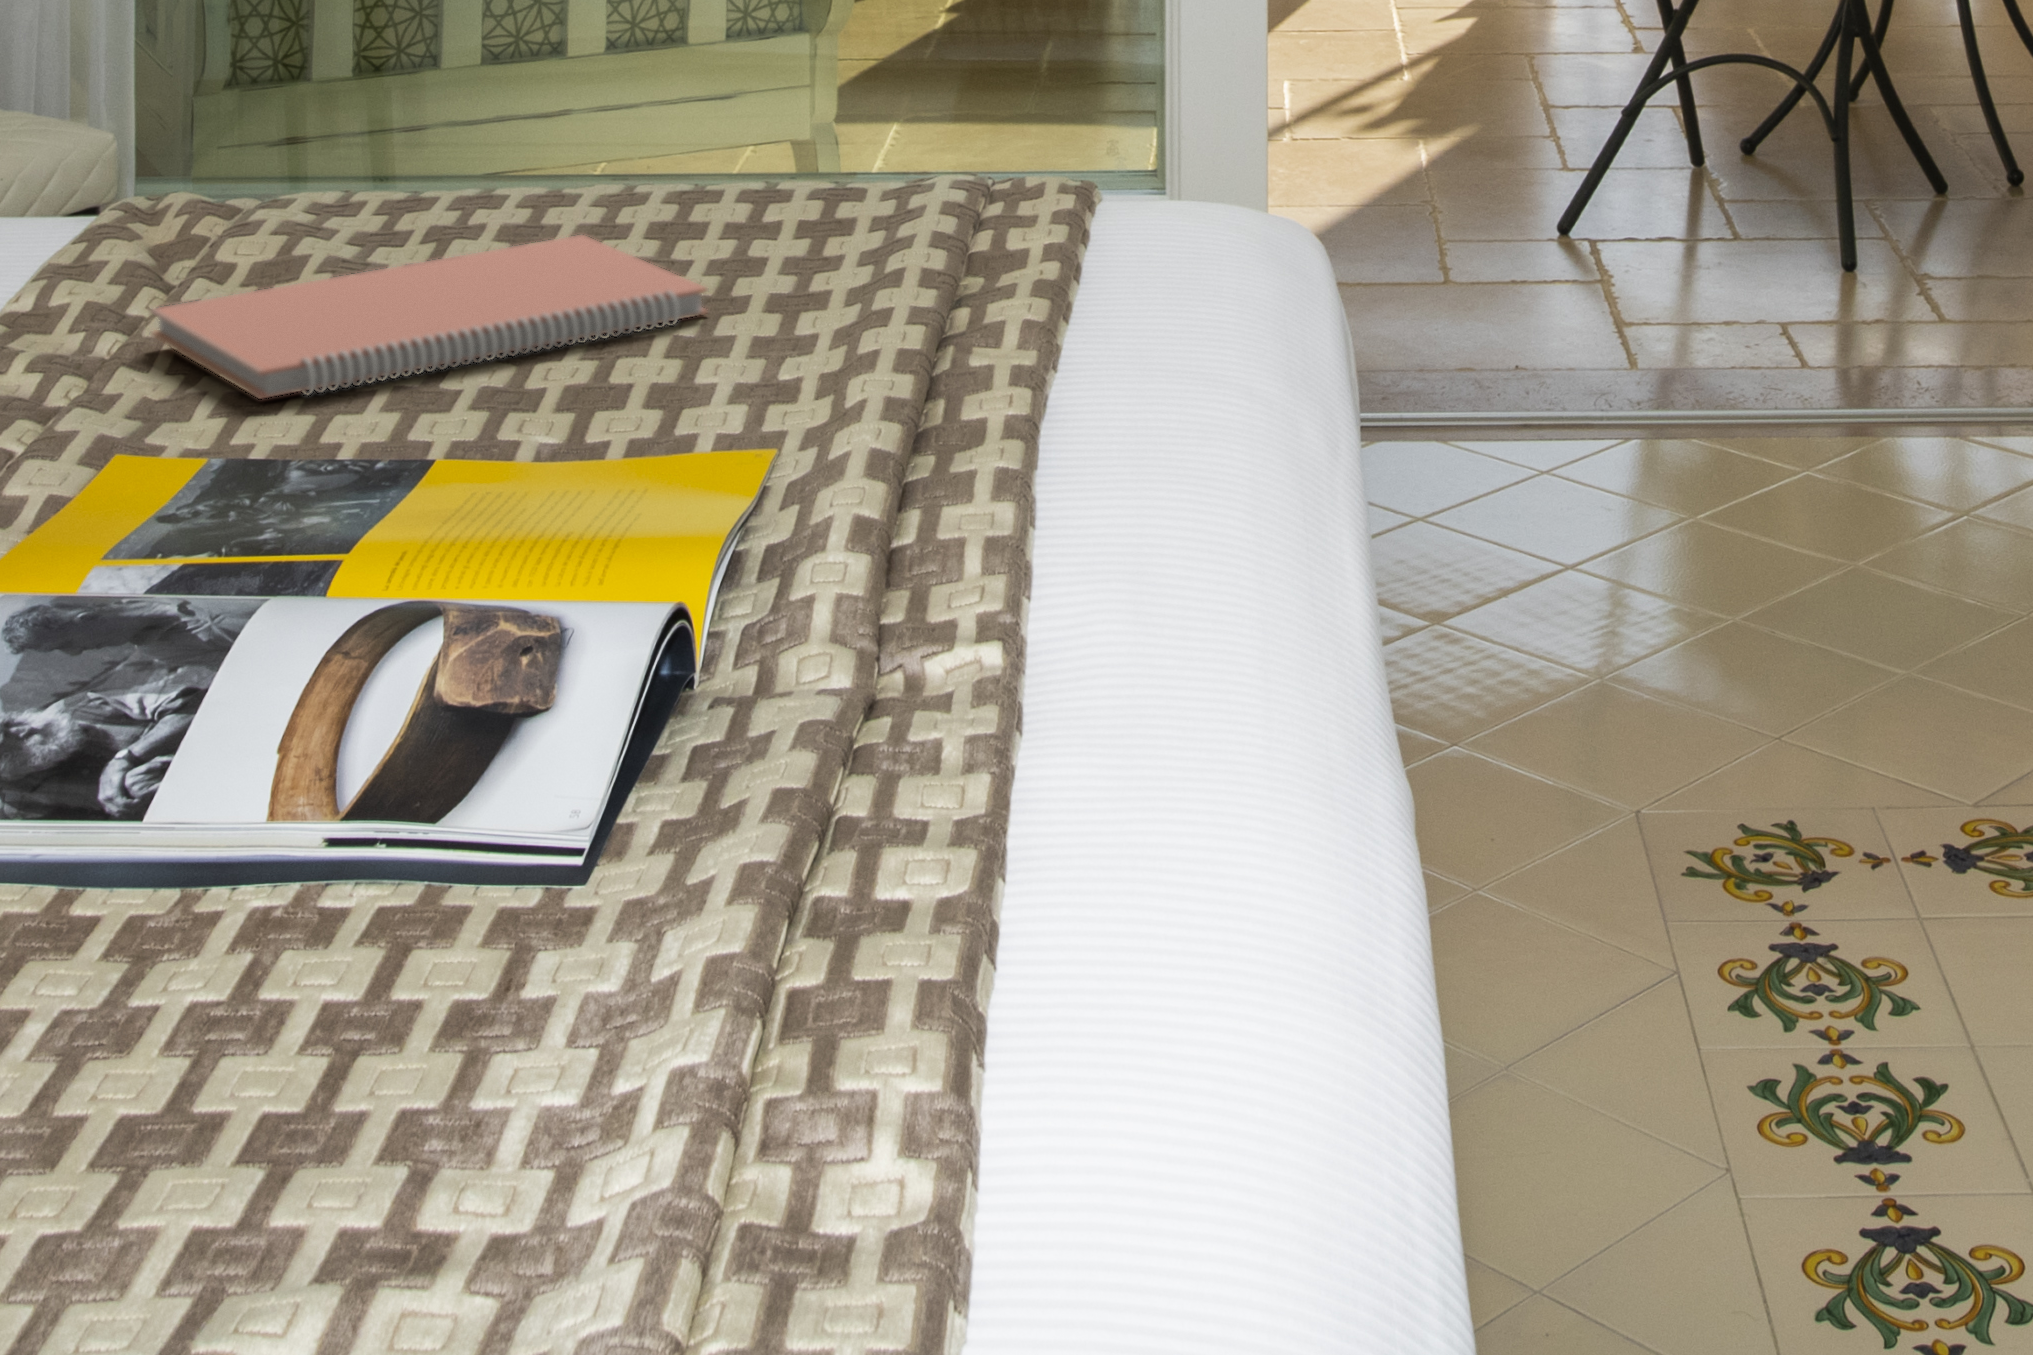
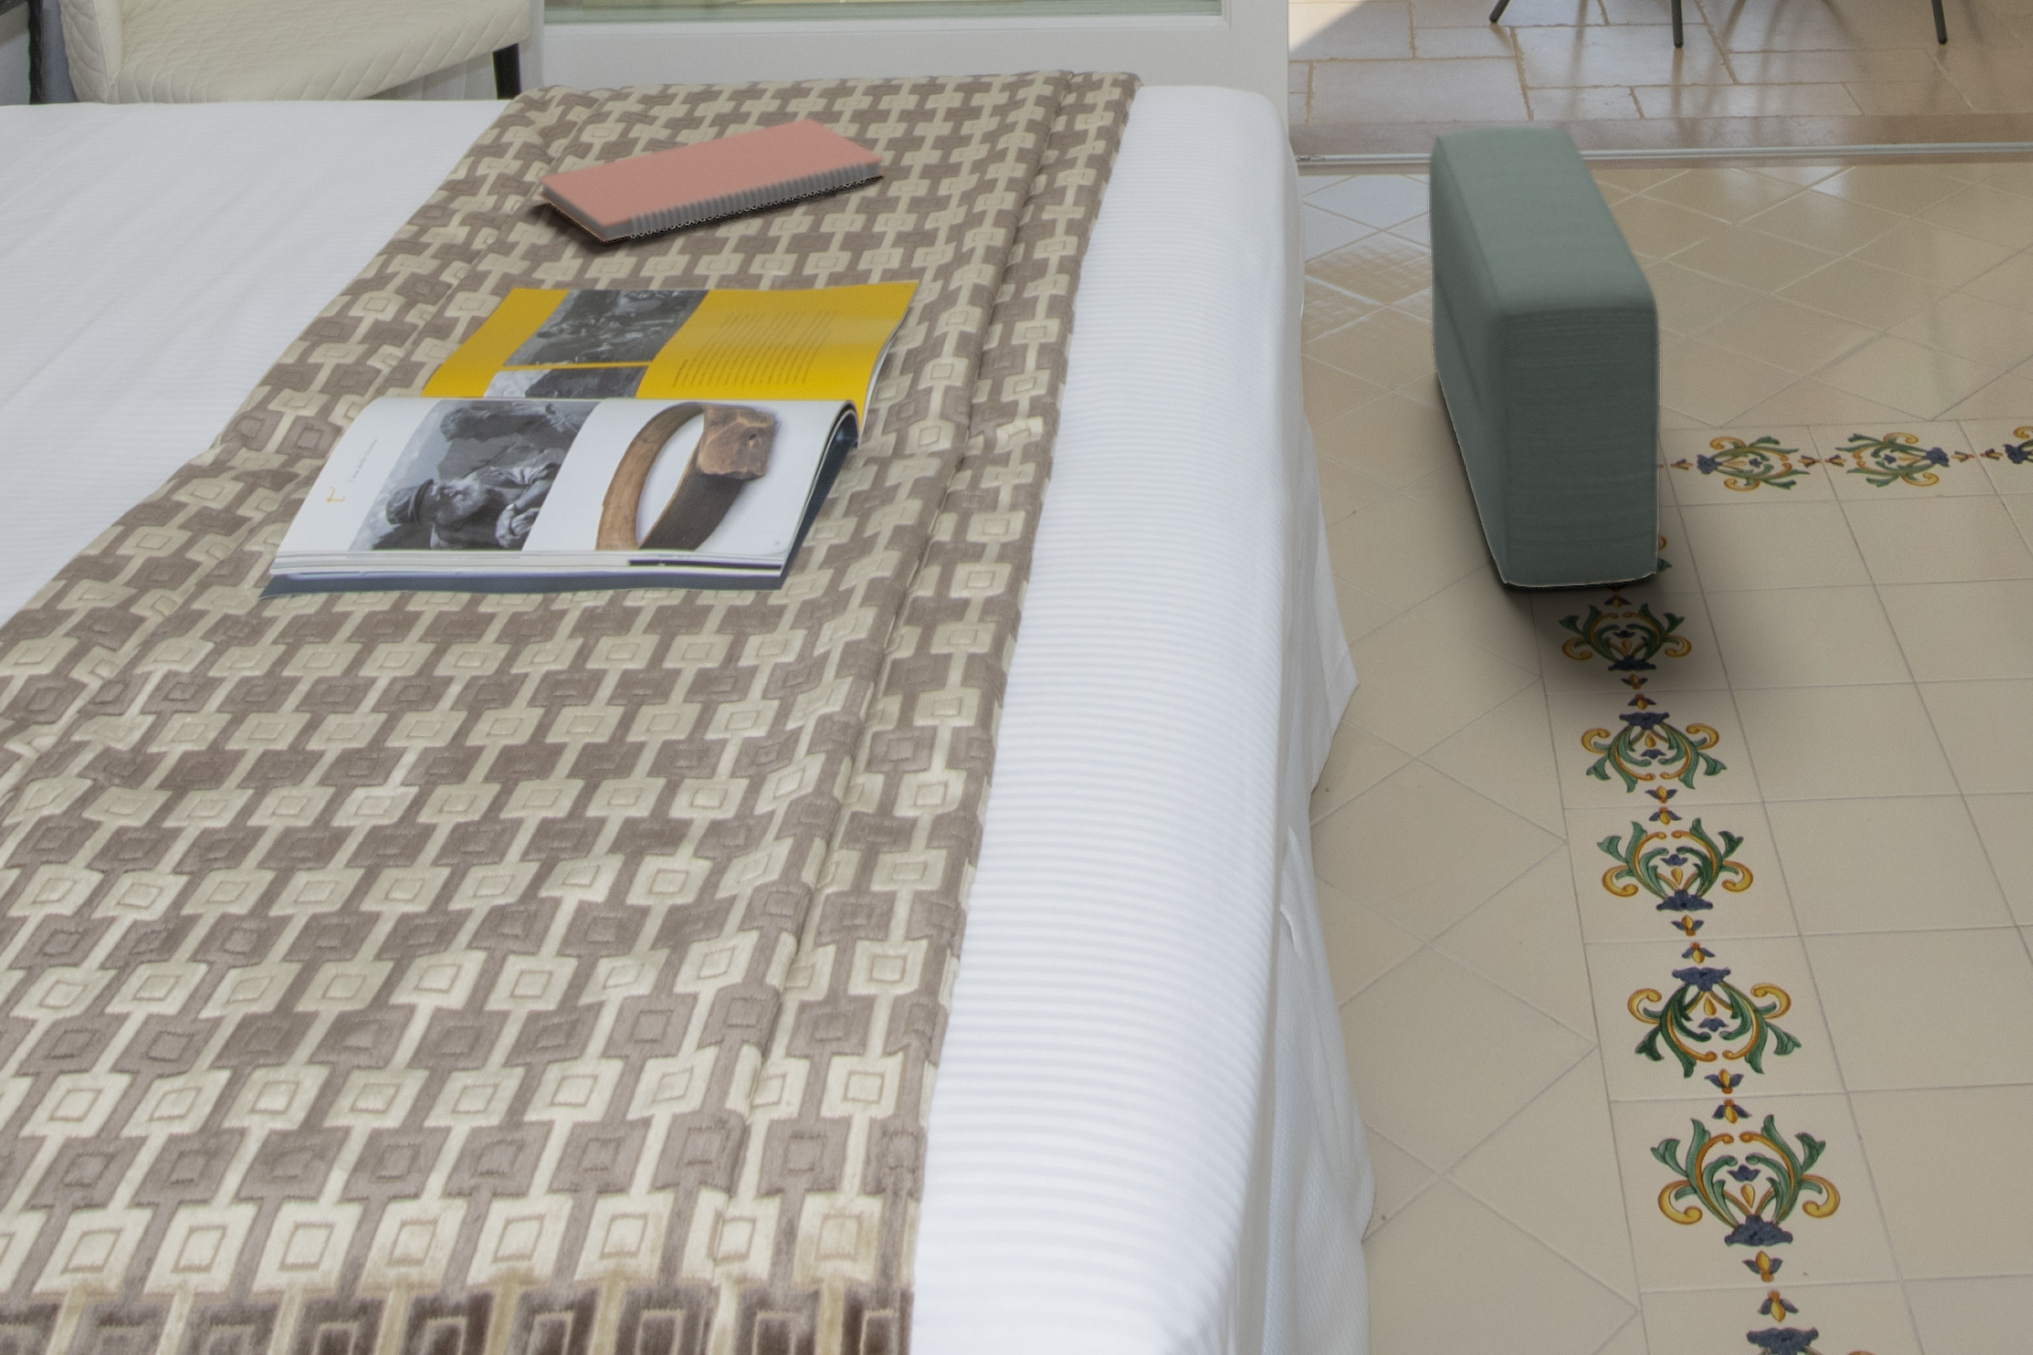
pouf: none [1517,329,1905,1022] -> present [1429,127,1660,588]

